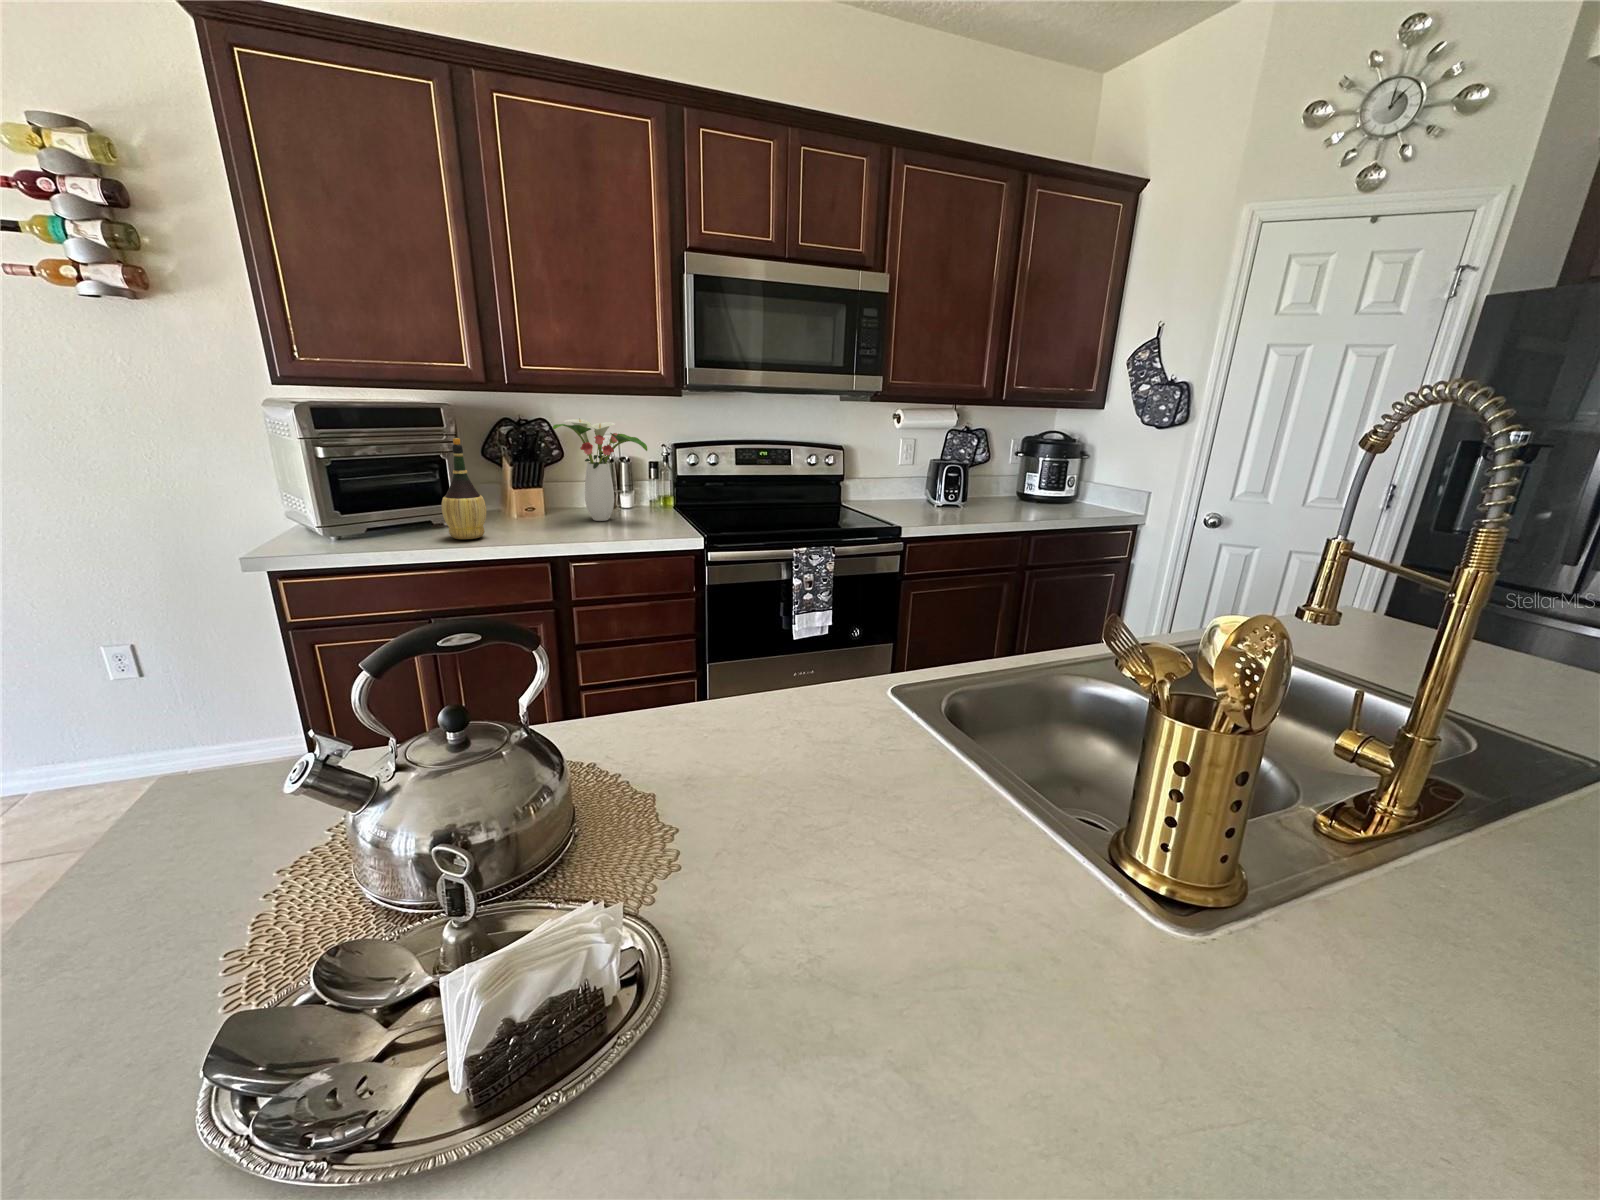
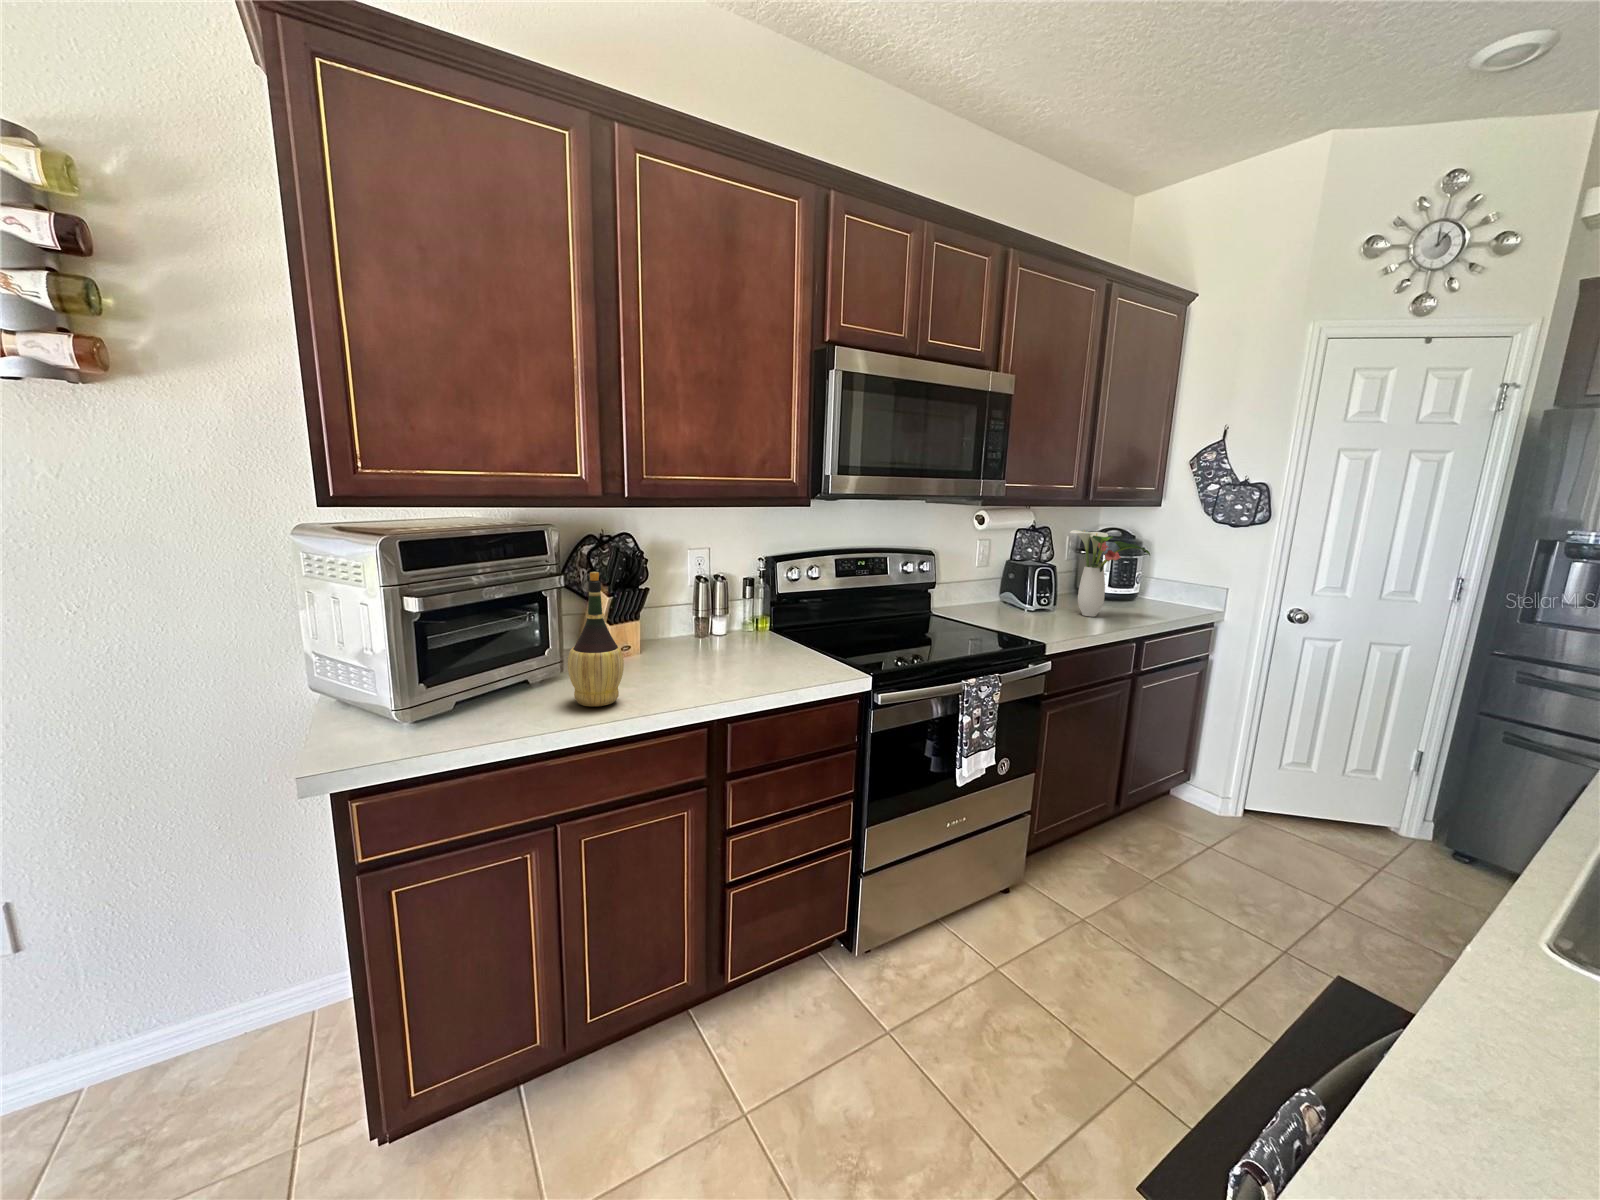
flower arrangement: present [553,419,647,521] -> present [1070,530,1150,617]

